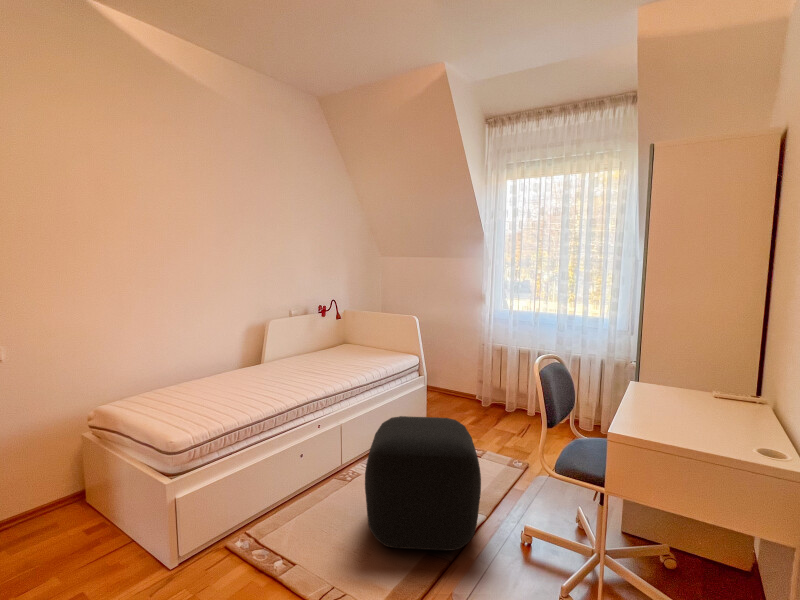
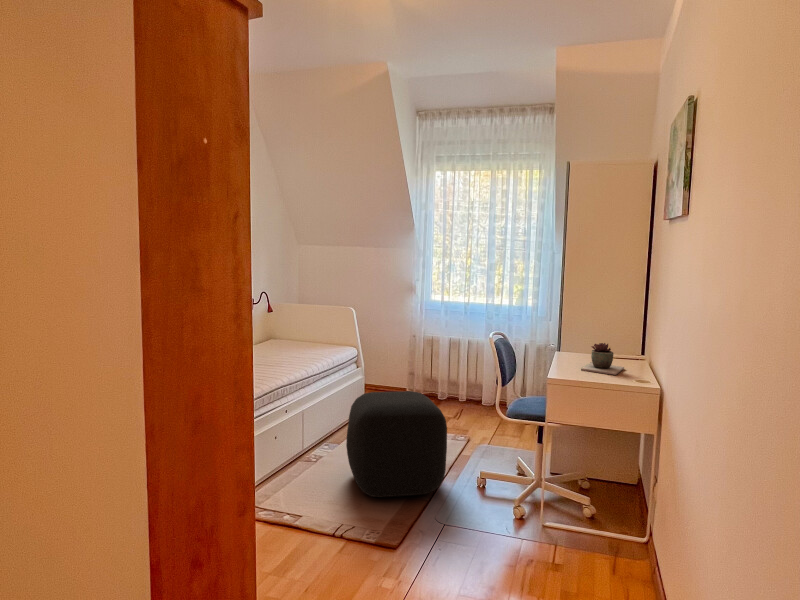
succulent plant: none [663,382,734,434] -> present [581,343,624,375]

